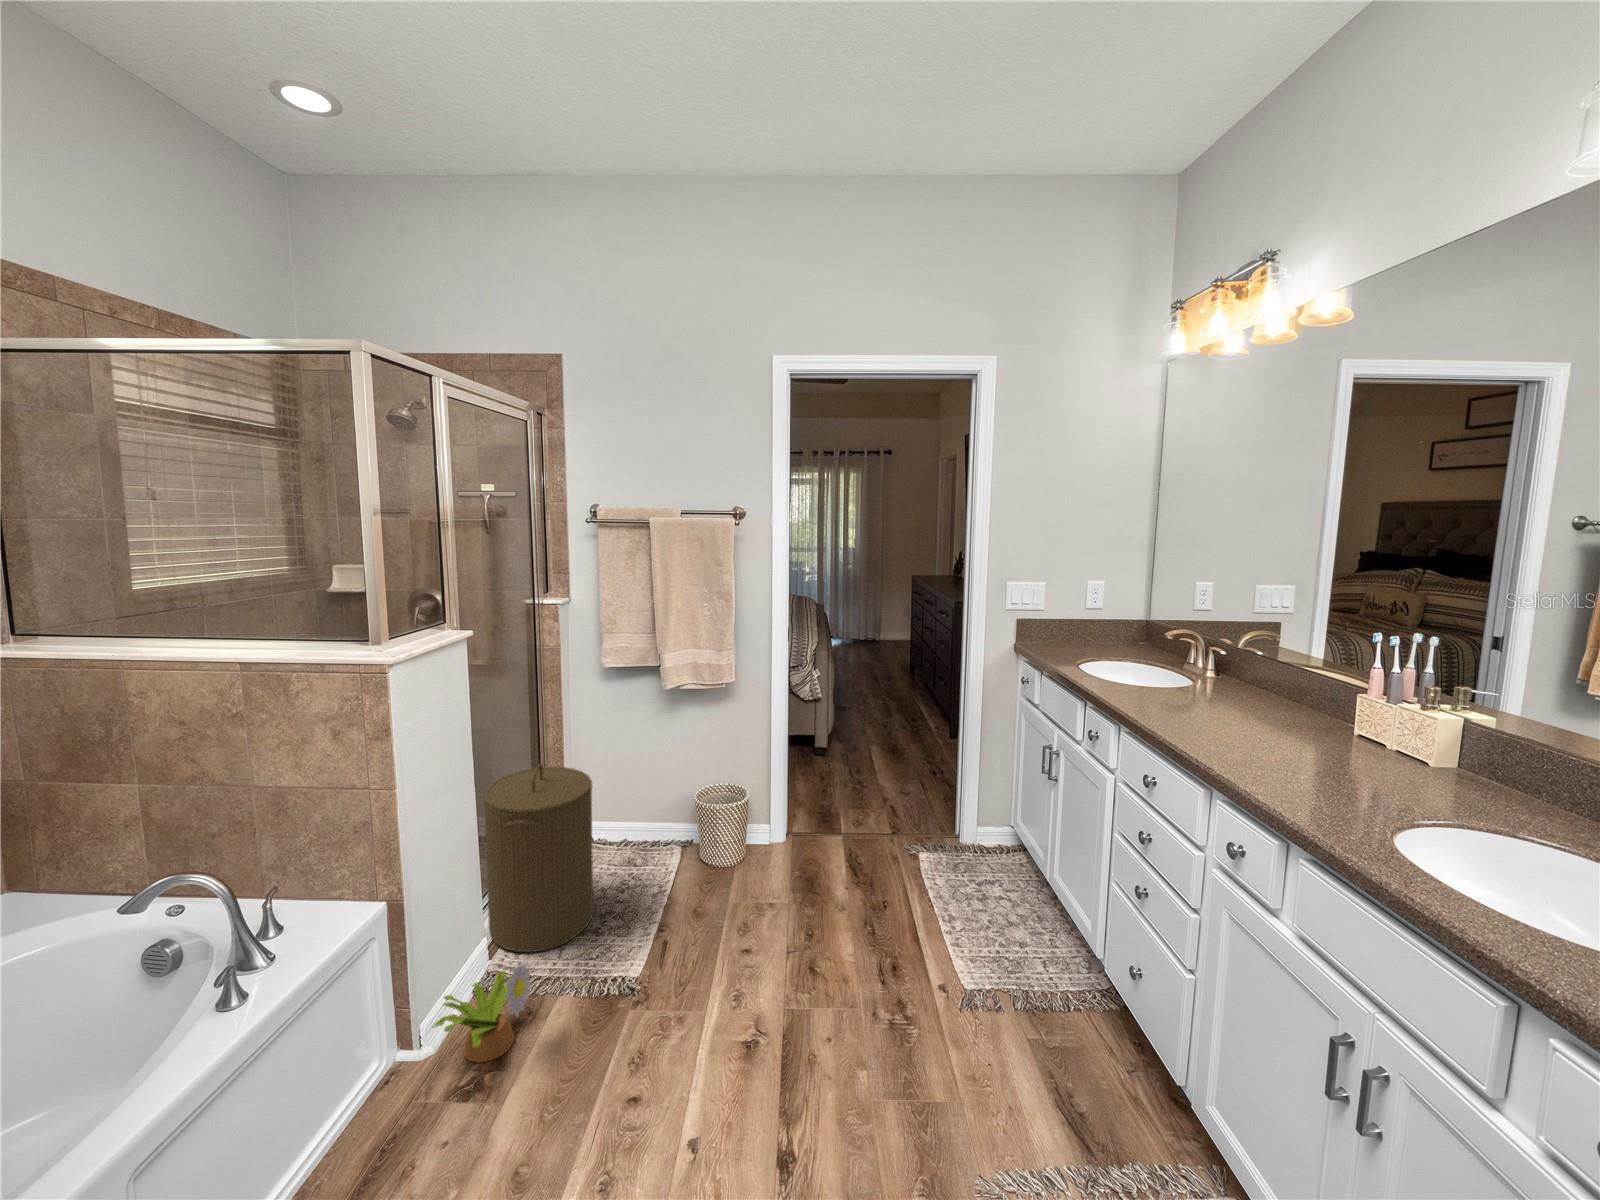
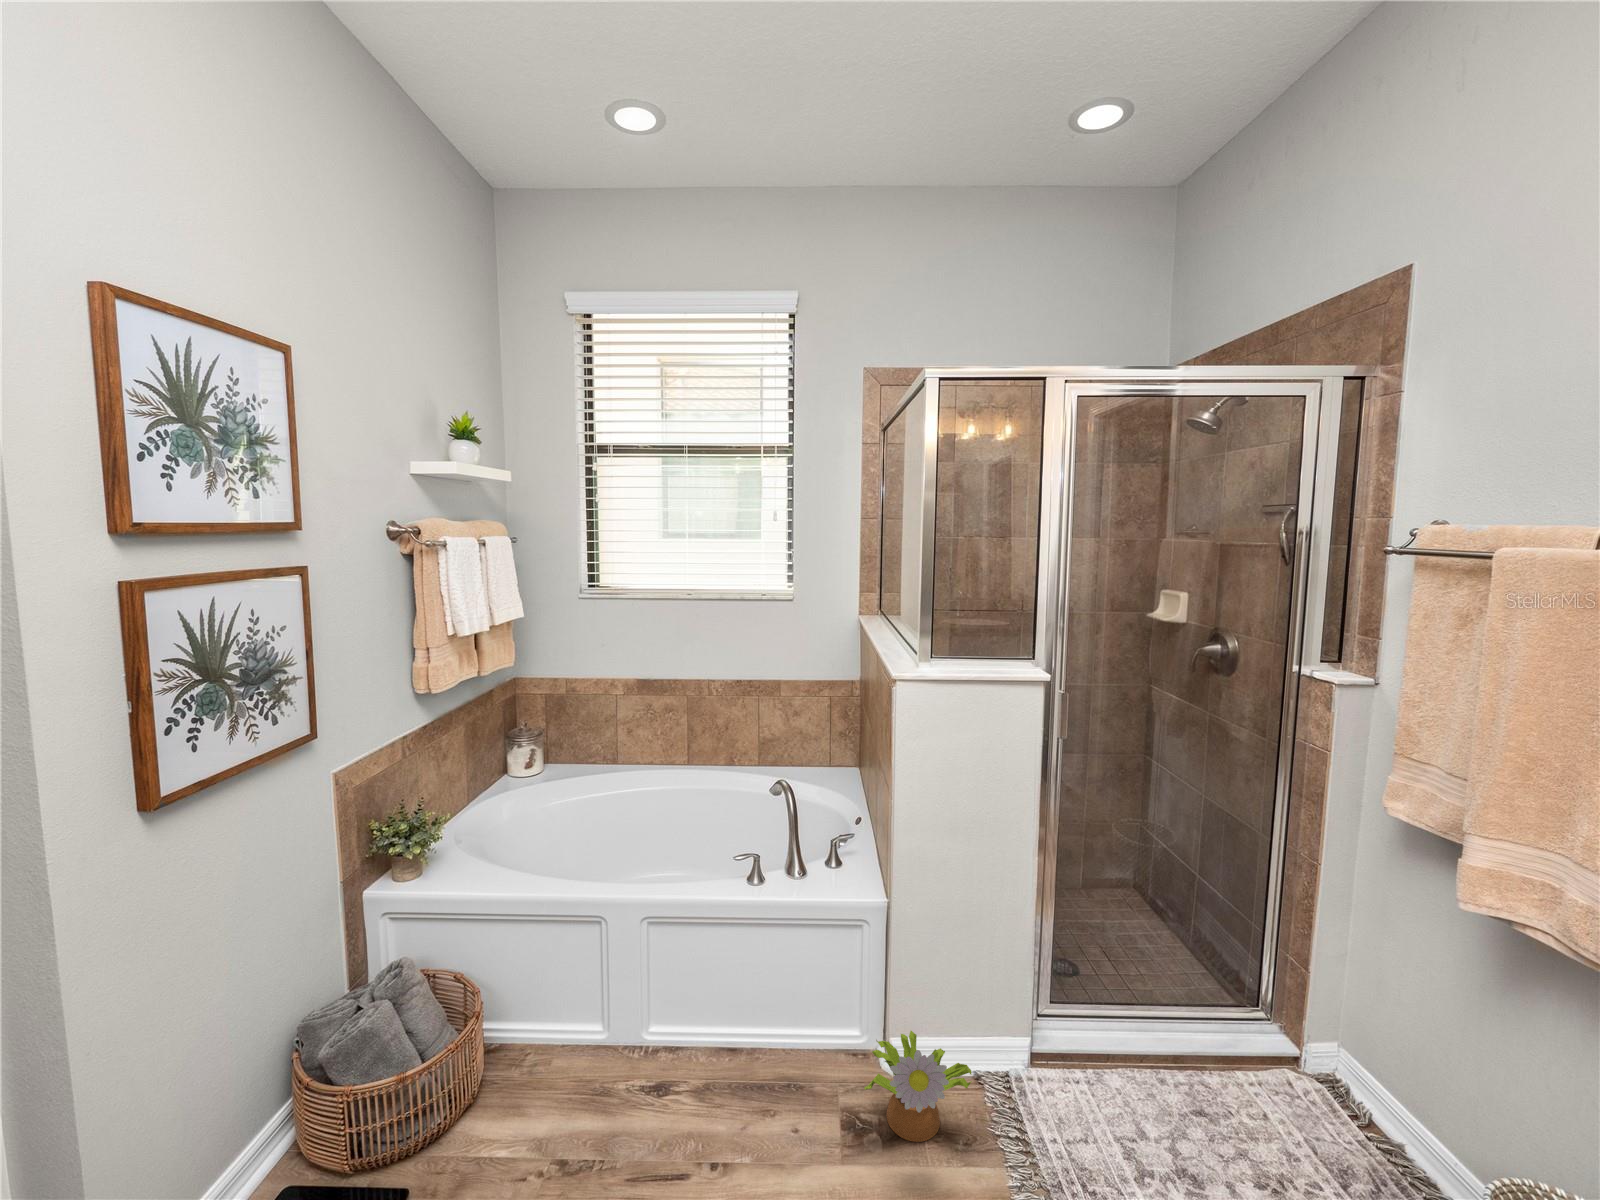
laundry hamper: present [483,764,593,952] -> none [1046,870,1223,1157]

